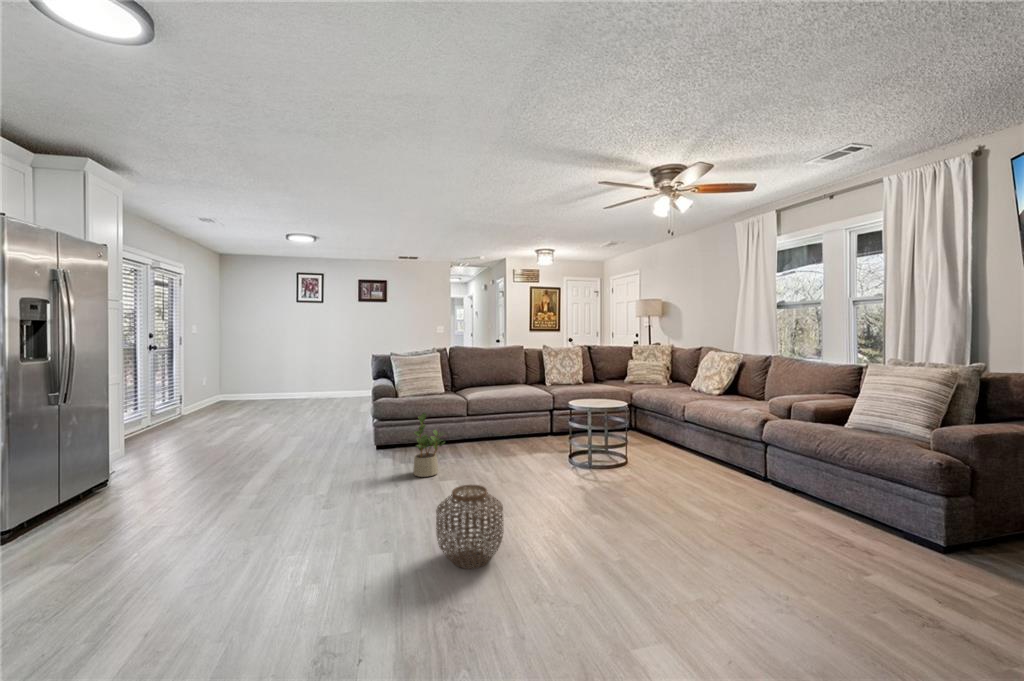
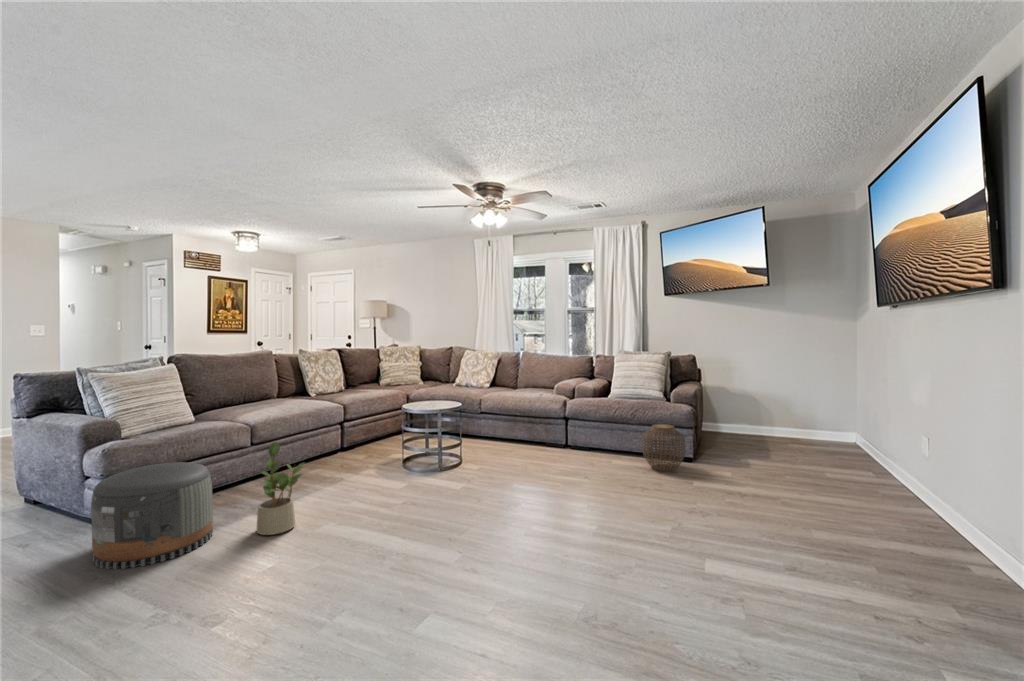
pouf: none [344,416,405,473] -> present [91,462,213,569]
woven basket: present [436,485,503,569] -> present [642,424,685,471]

